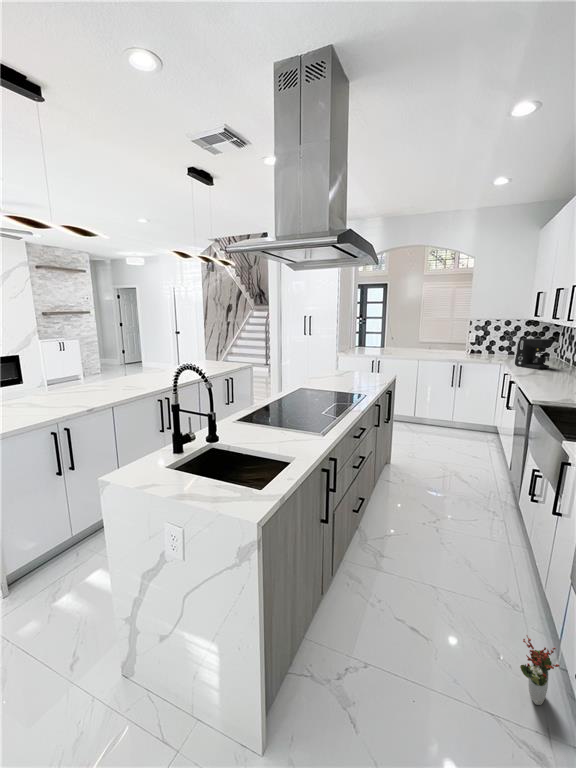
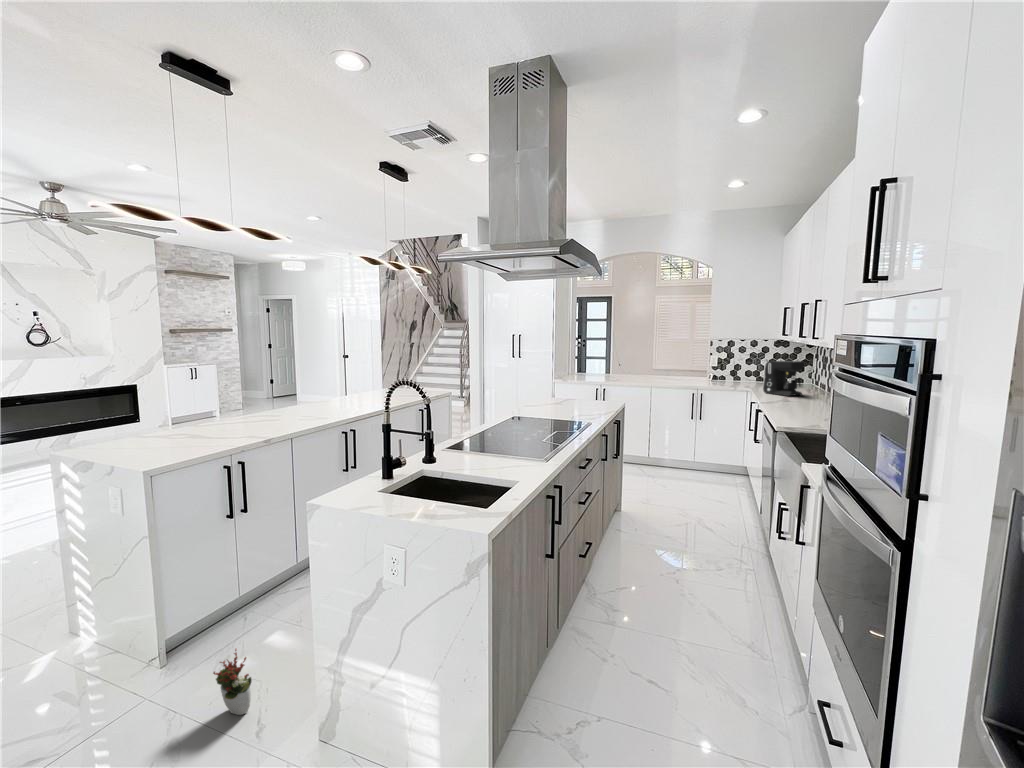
decorative plant: present [520,635,559,705] -> present [213,649,251,715]

